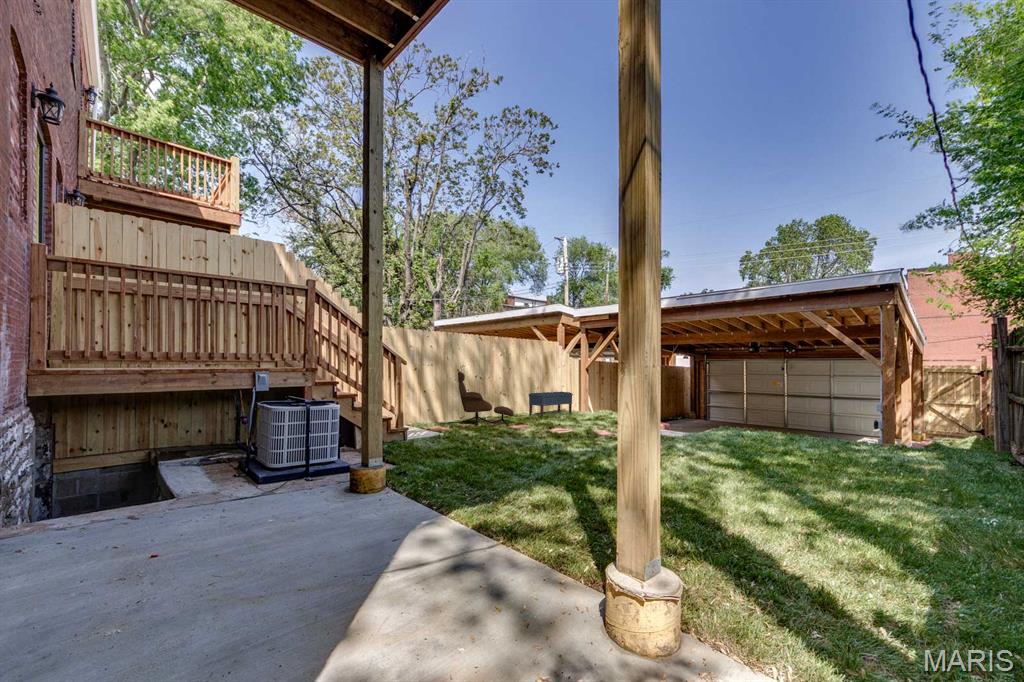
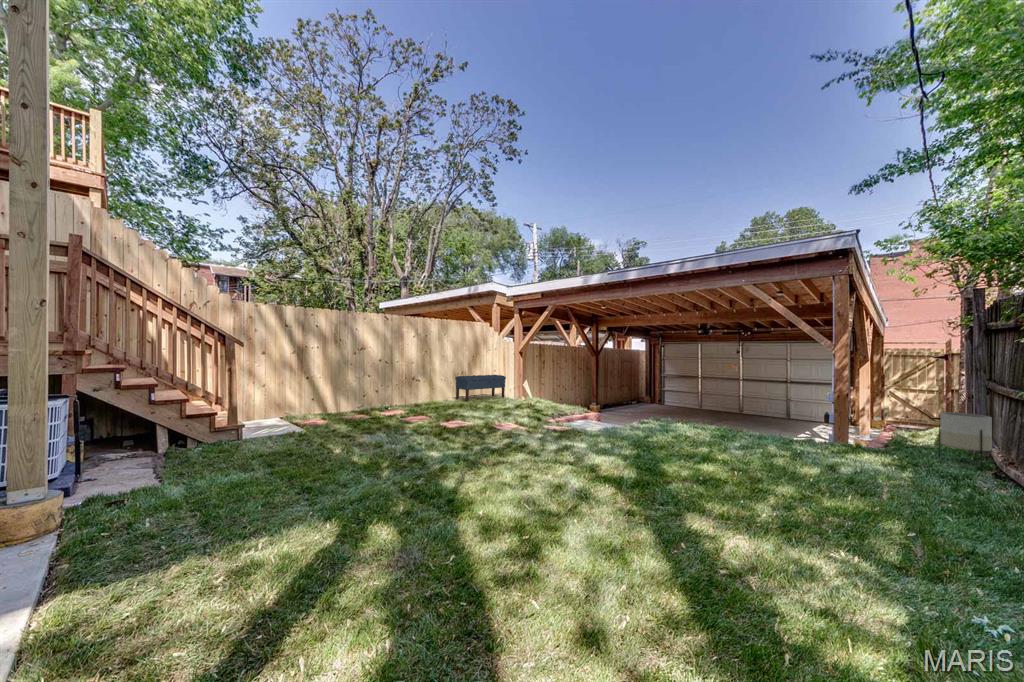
lounge chair: present [458,371,514,425] -> none [358,352,424,412]
planter: none [971,419,1011,460] -> present [939,412,992,466]

